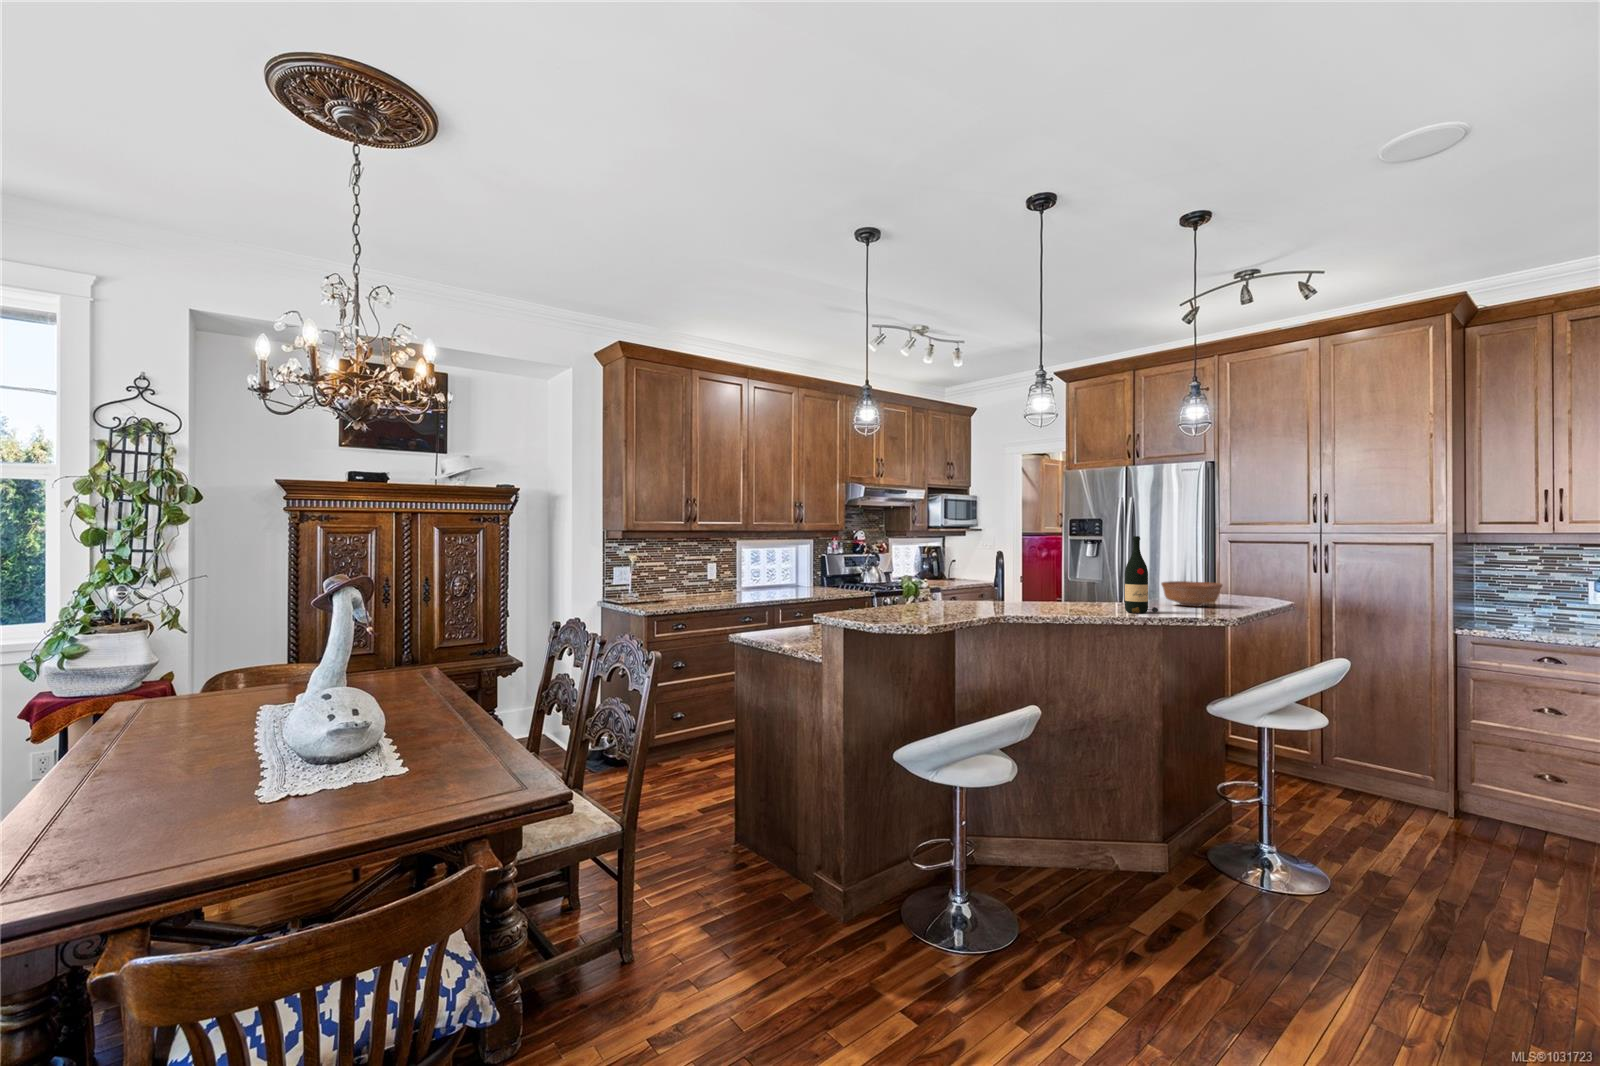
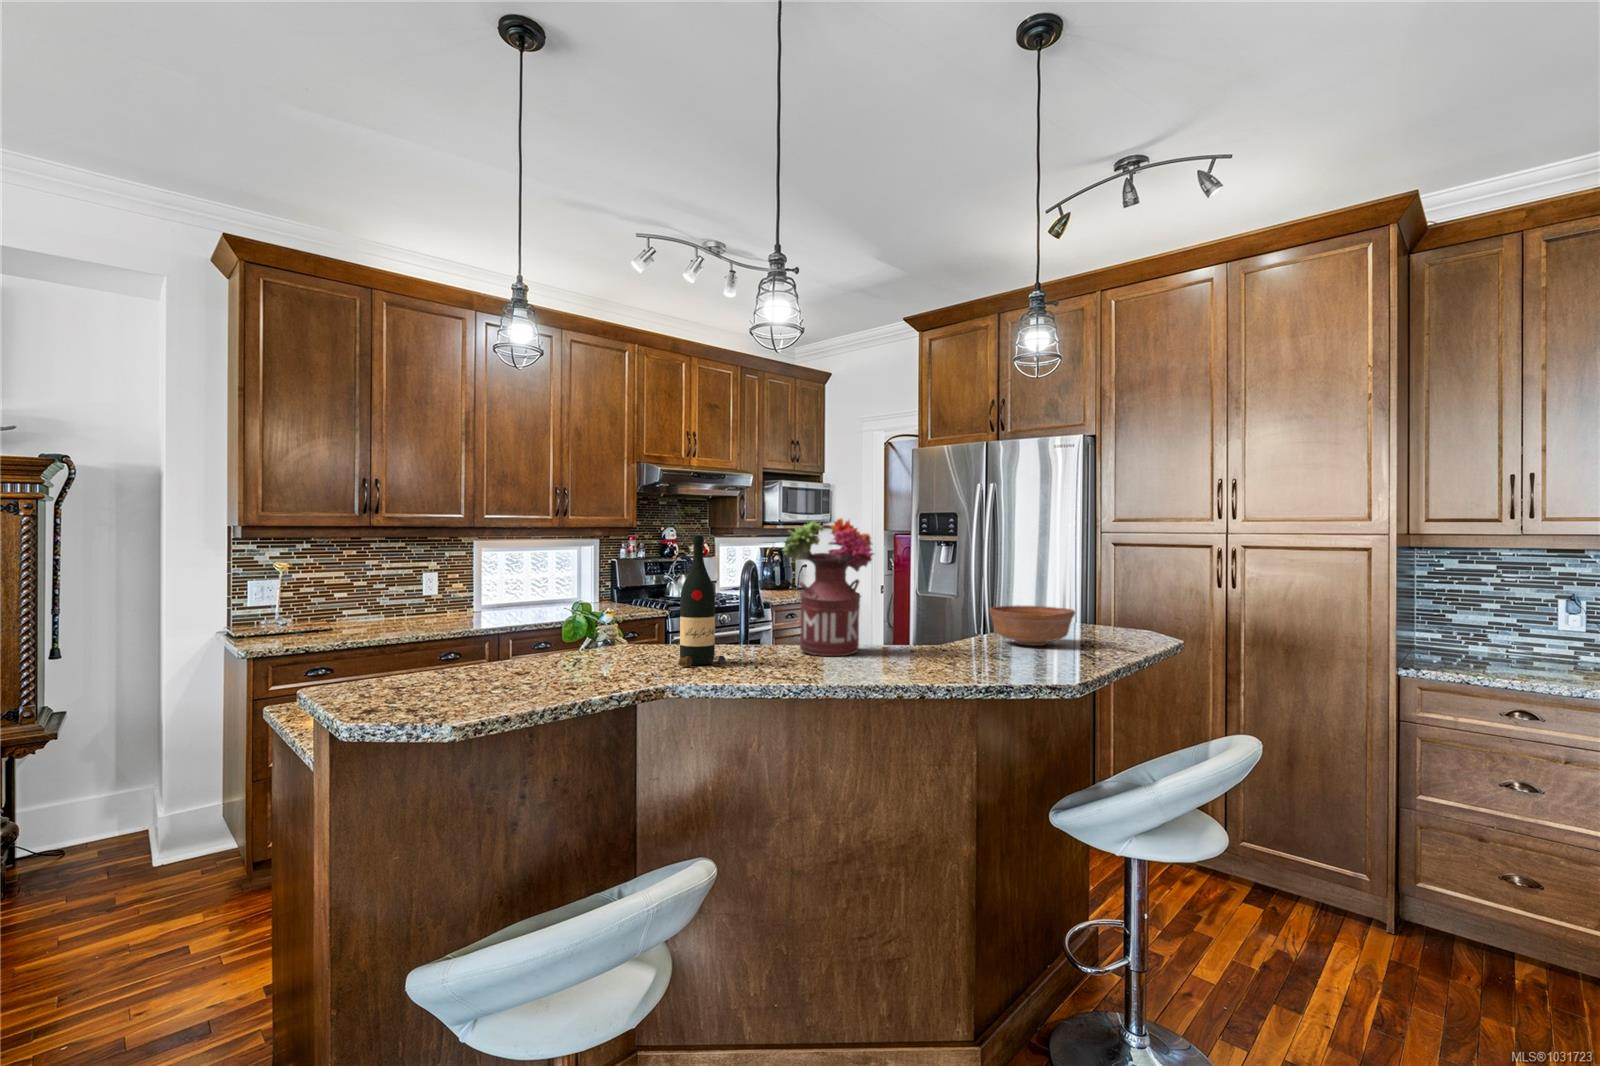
flower arrangement: none [1035,524,1098,610] -> present [783,518,874,656]
wine bottle: present [1125,536,1158,613] -> present [679,536,725,666]

